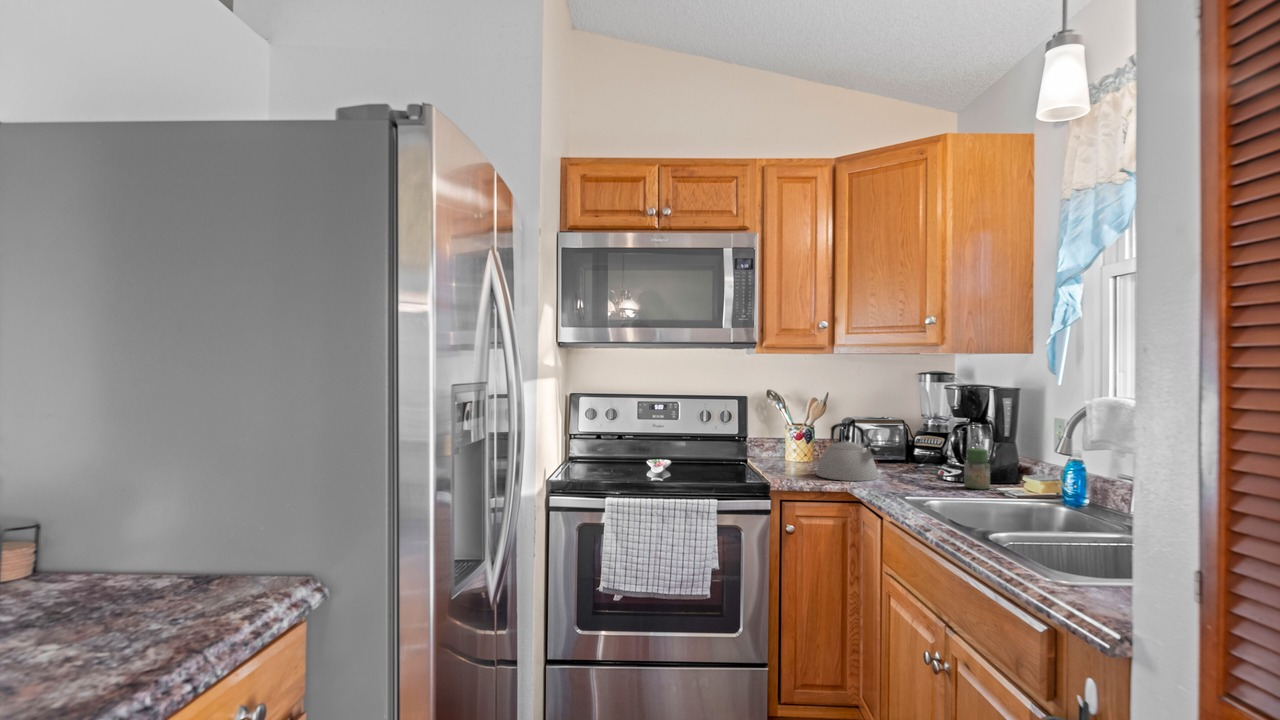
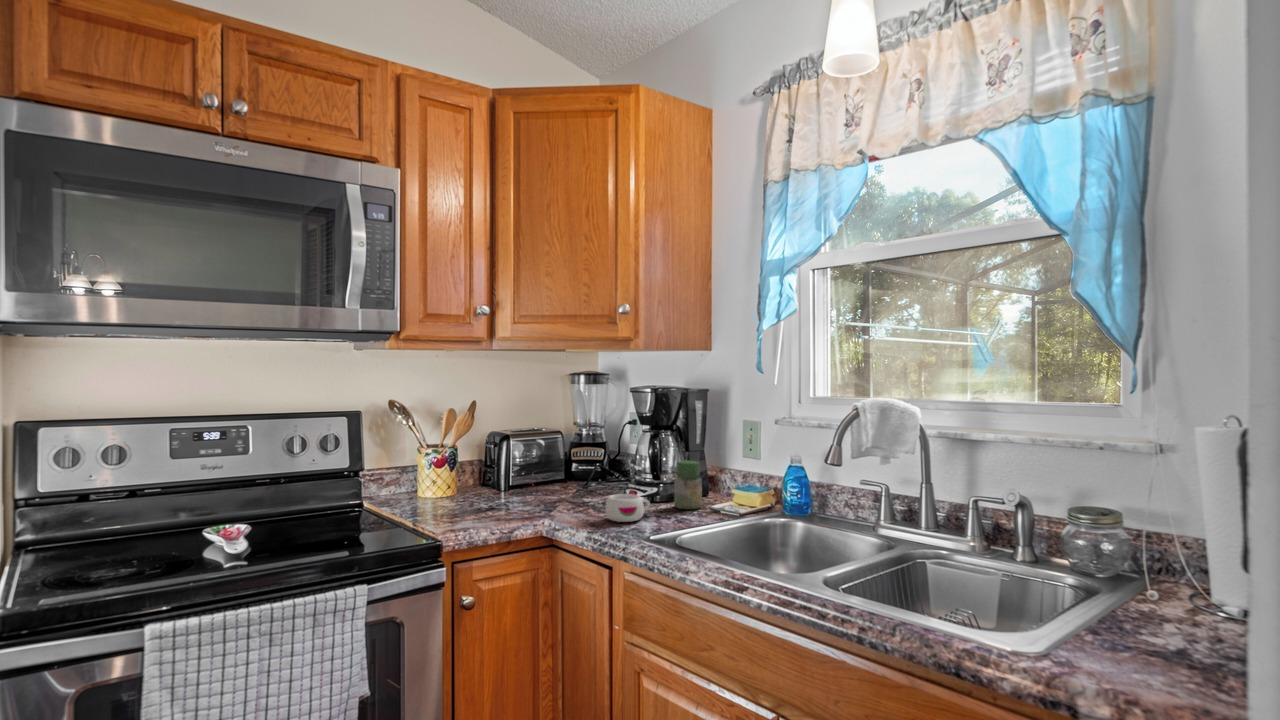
kettle: present [817,423,878,481] -> none [489,441,571,520]
mug: none [893,468,934,489] -> present [605,494,650,522]

